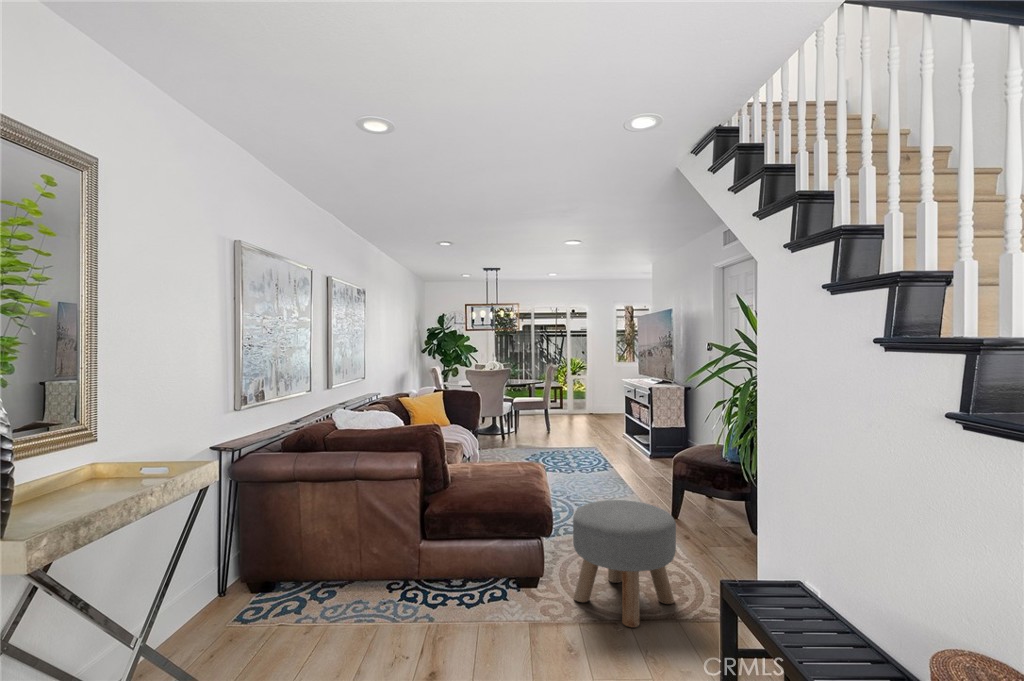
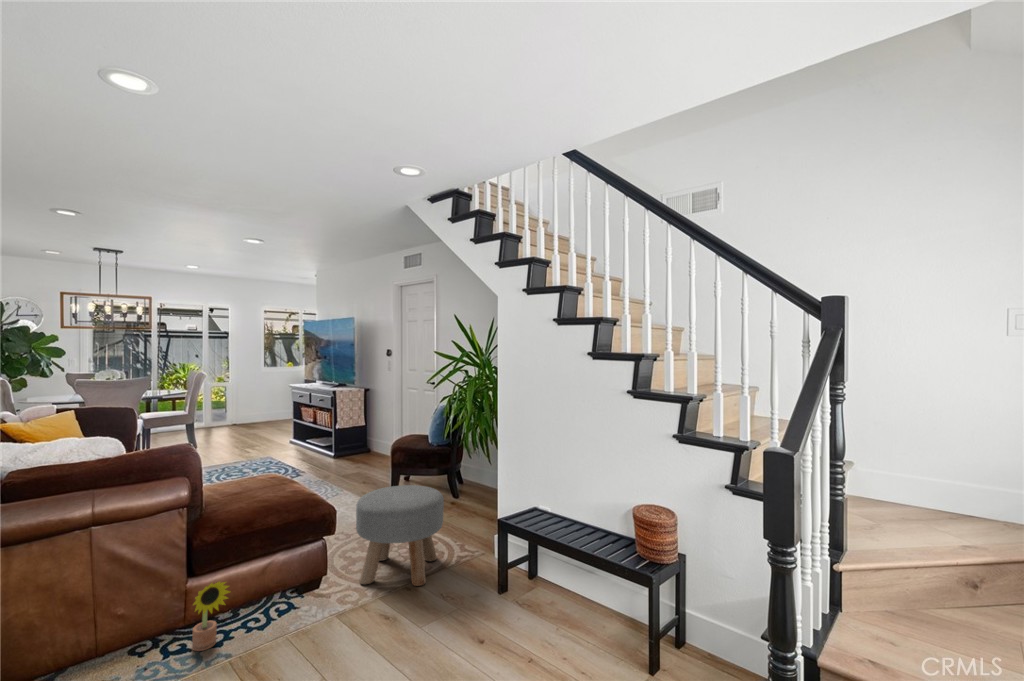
decorative plant: none [410,548,441,606] -> present [192,582,230,651]

